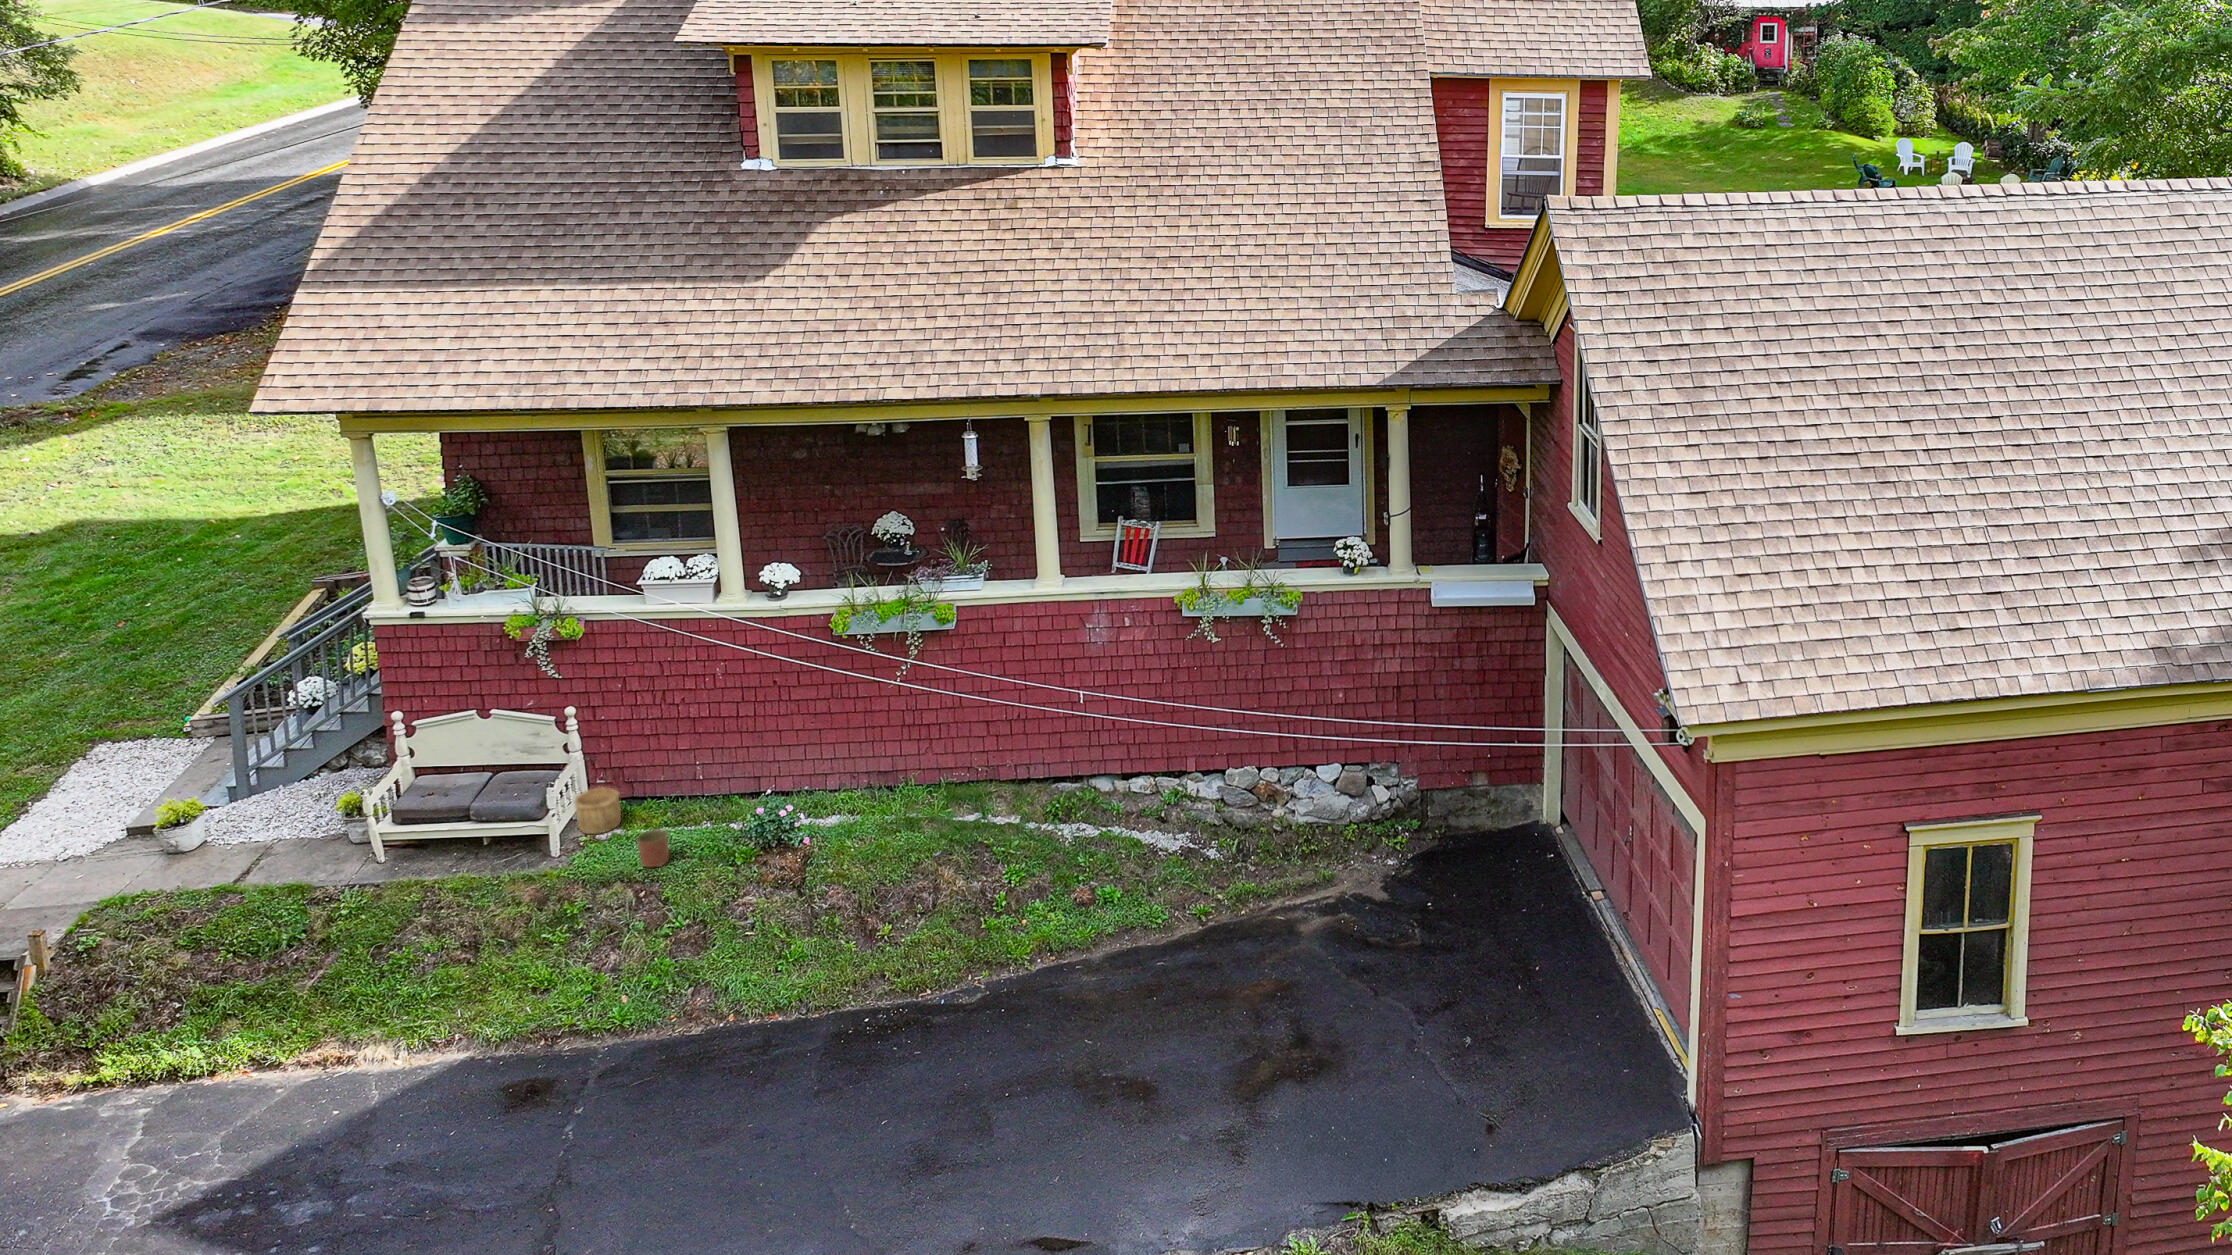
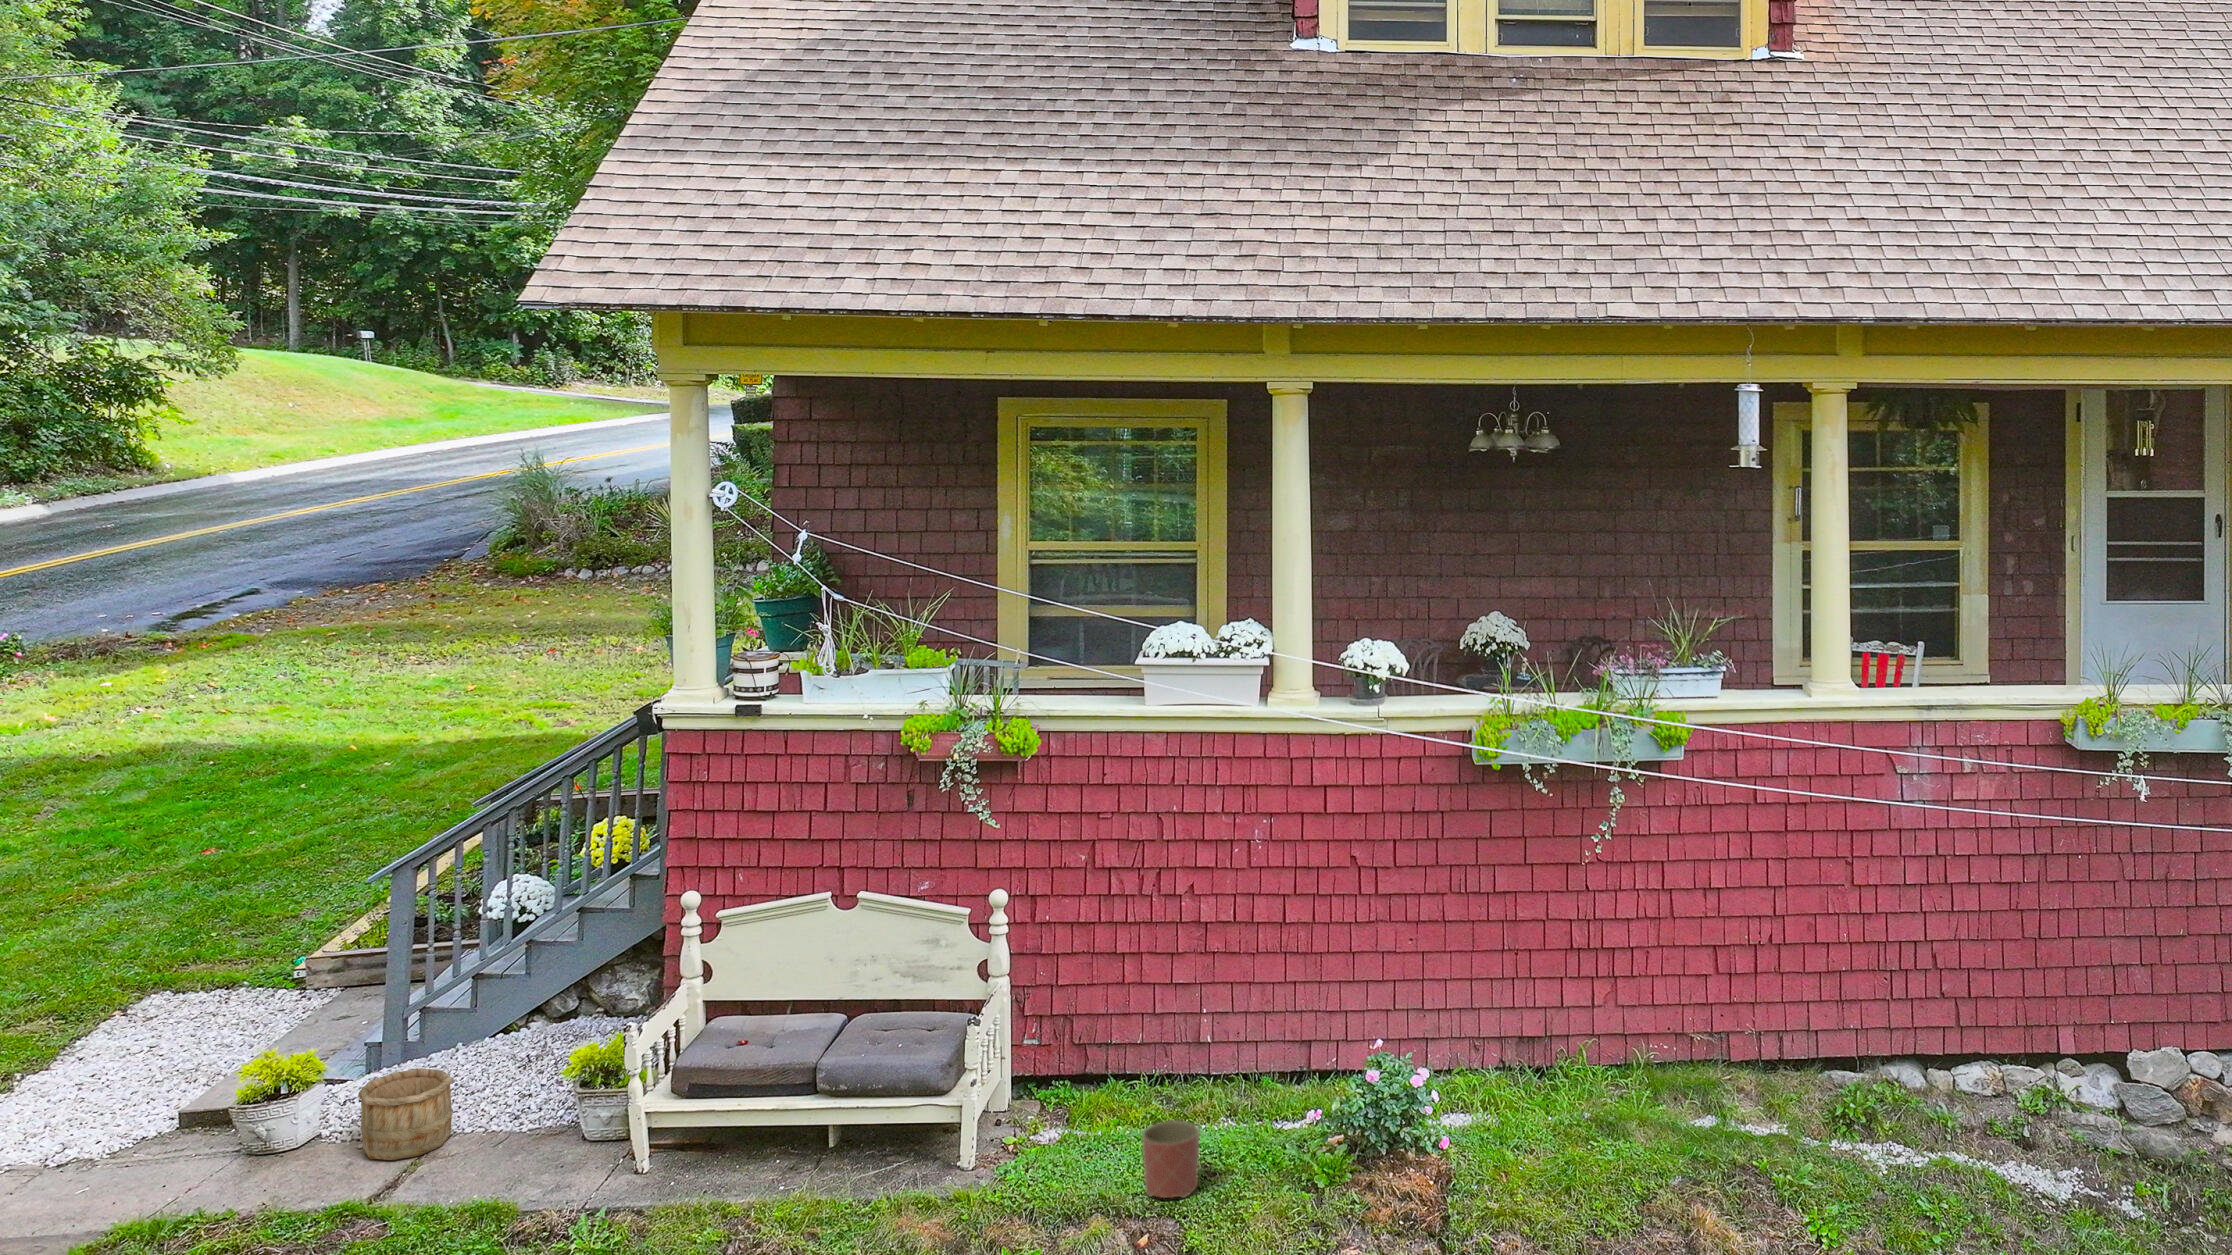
wooden bucket: present [574,787,621,834] -> present [358,1068,453,1160]

